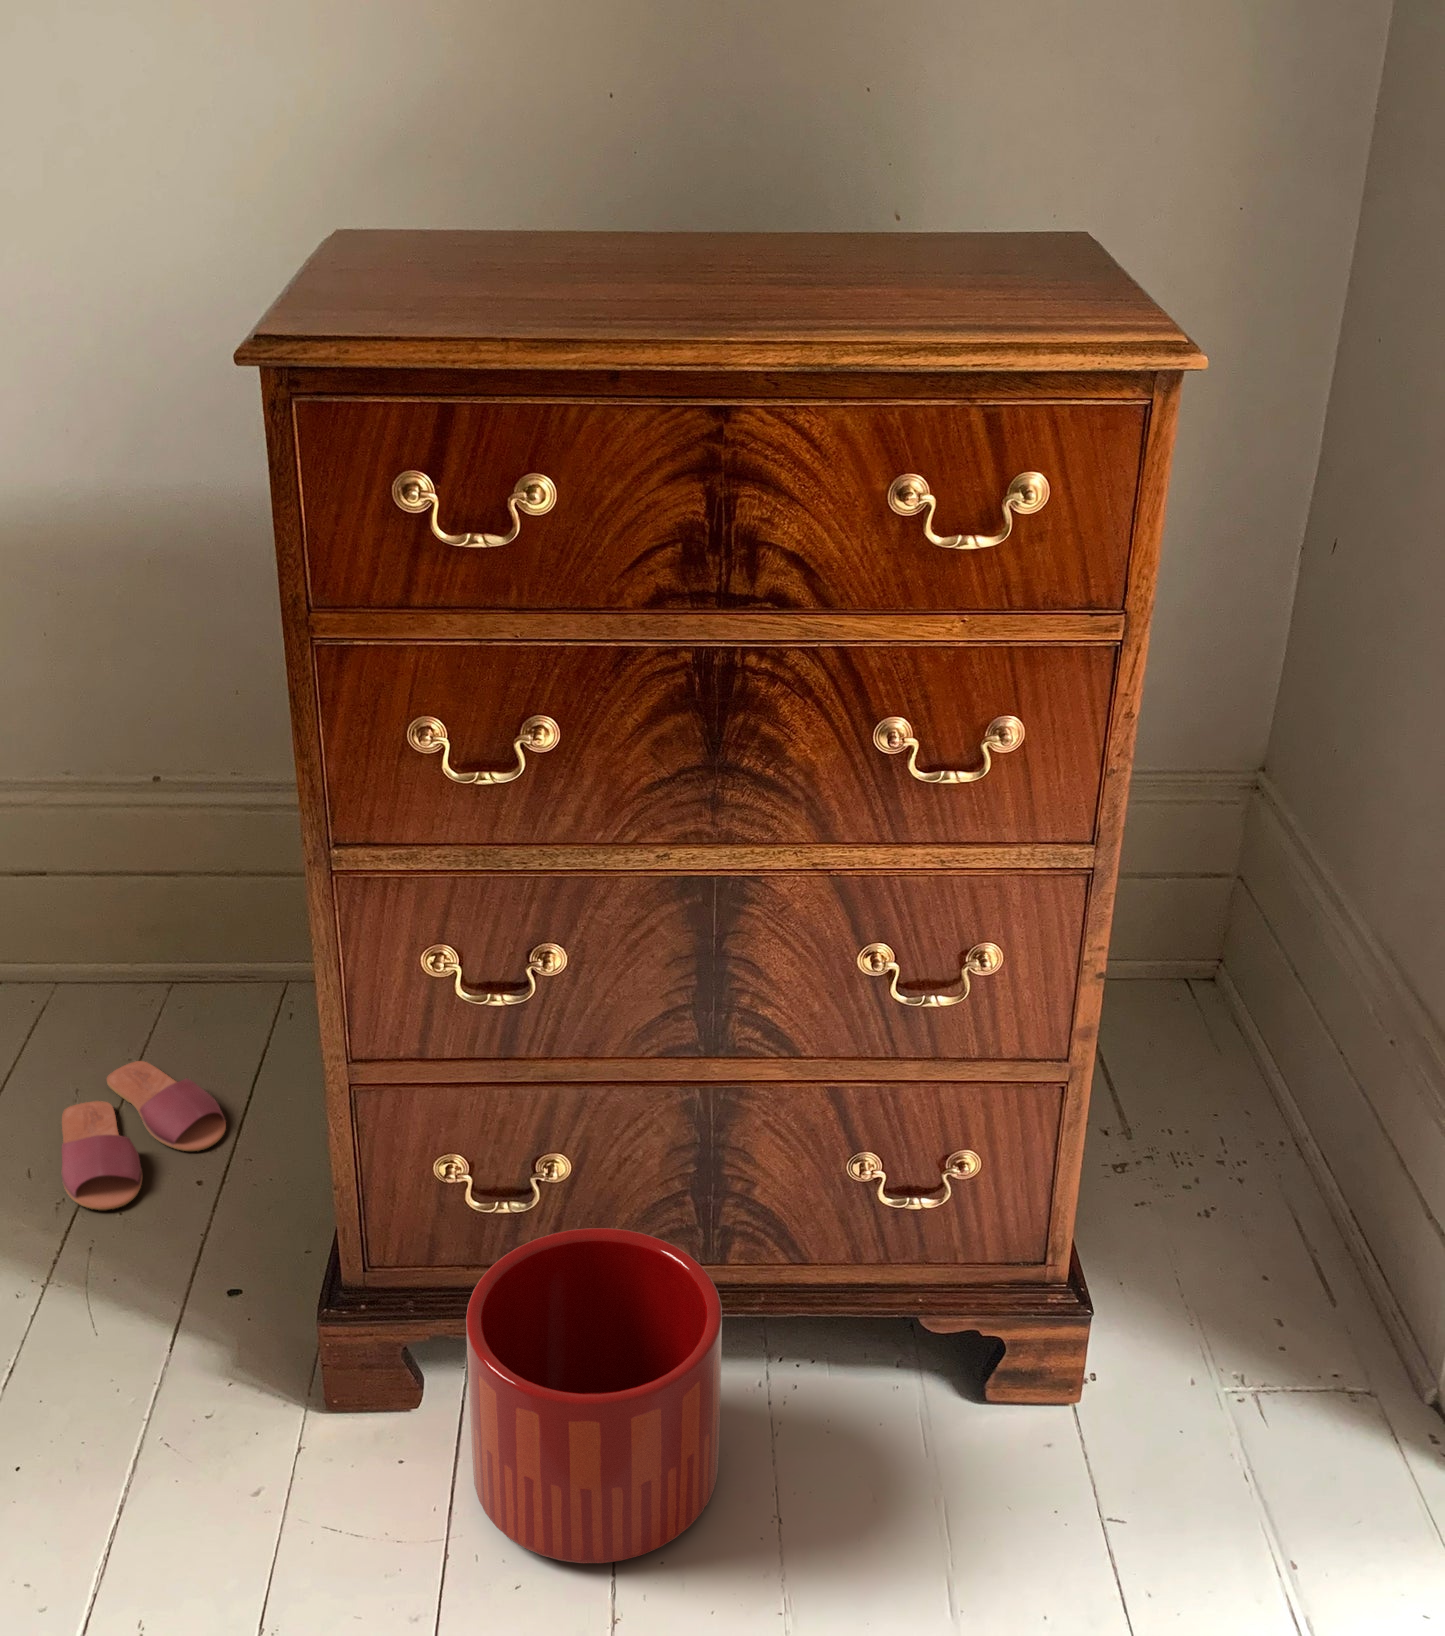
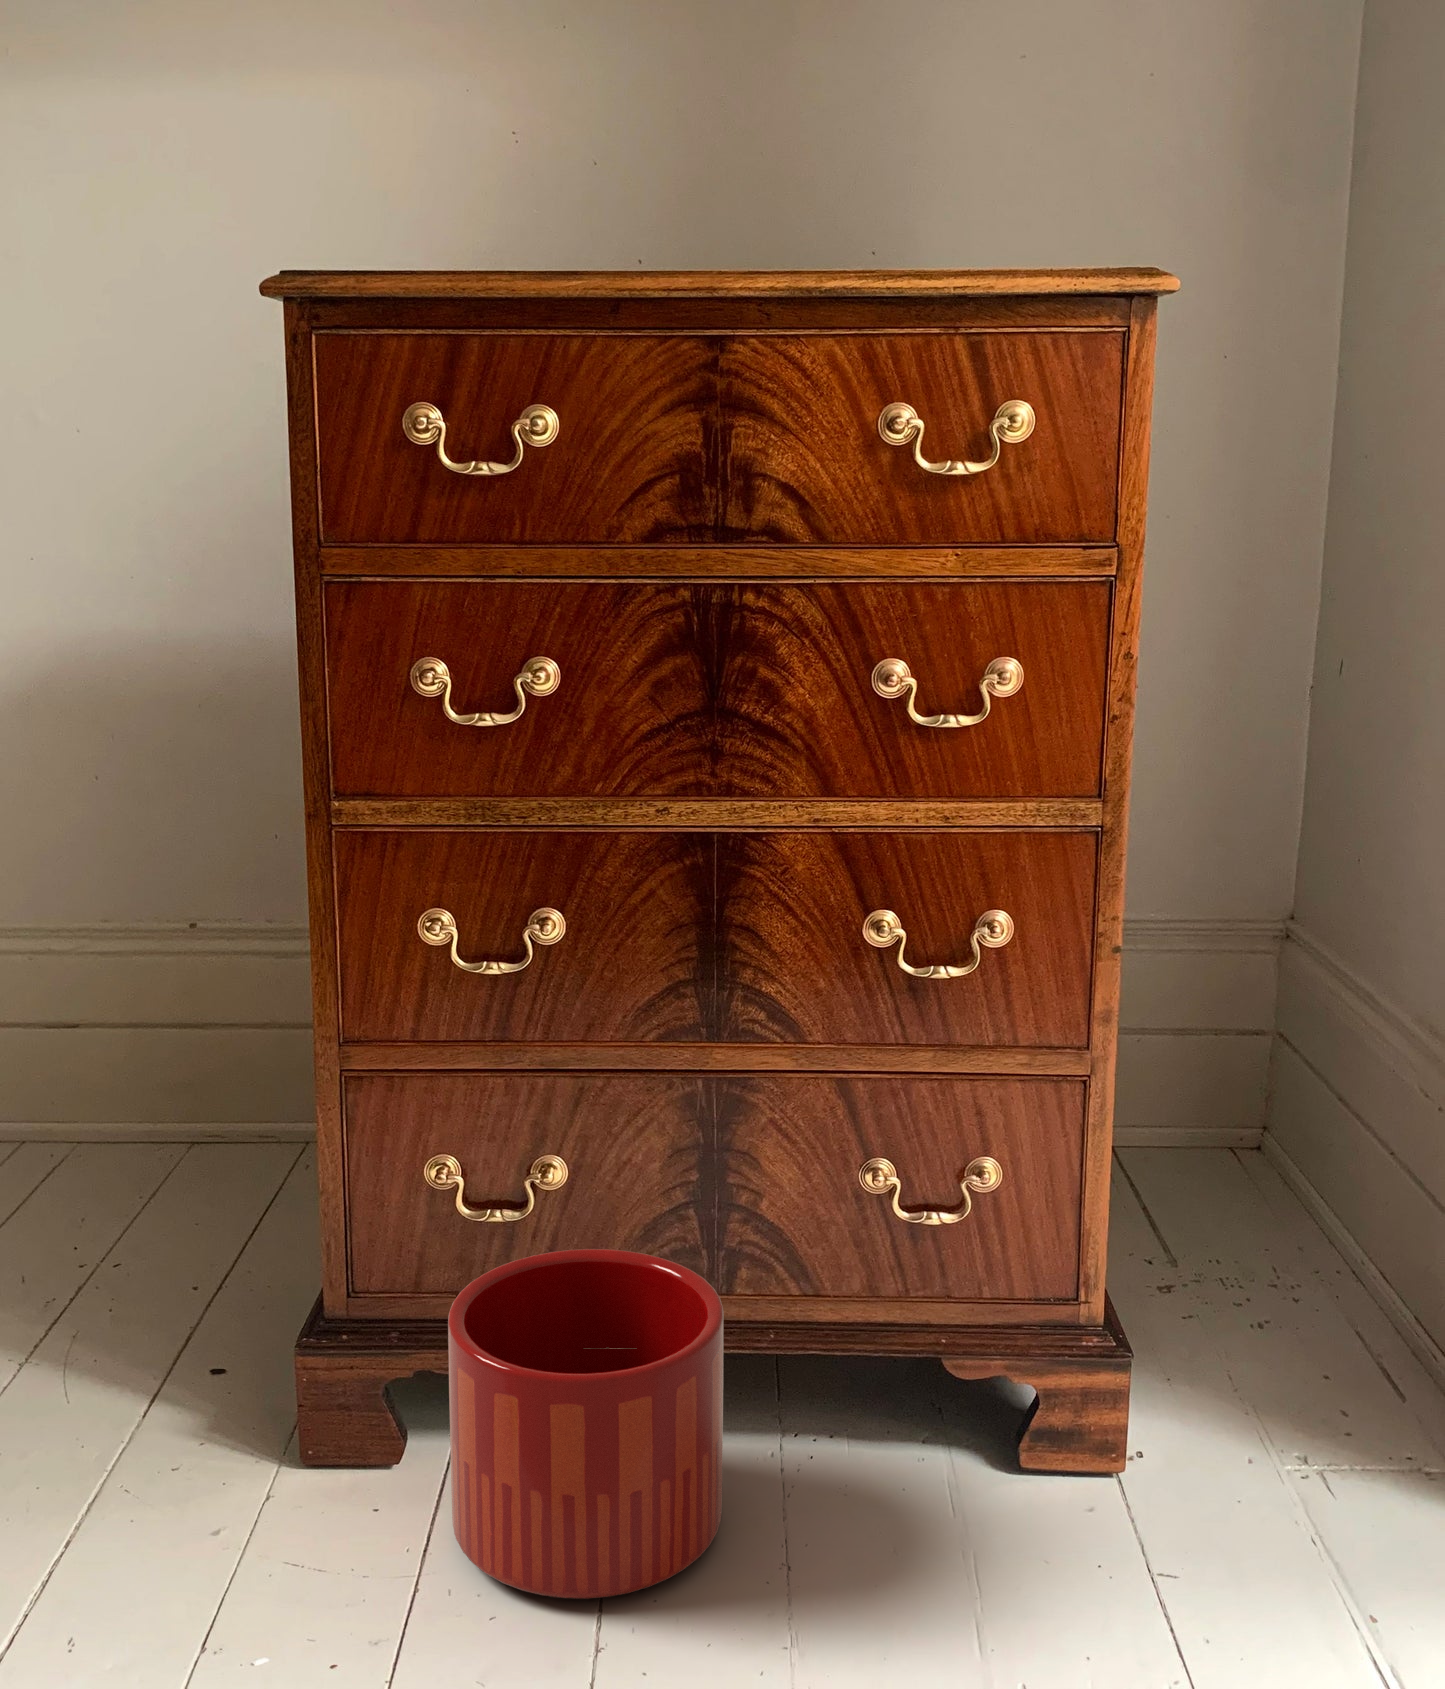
slippers: present [62,1061,226,1210] -> none [61,1184,235,1297]

